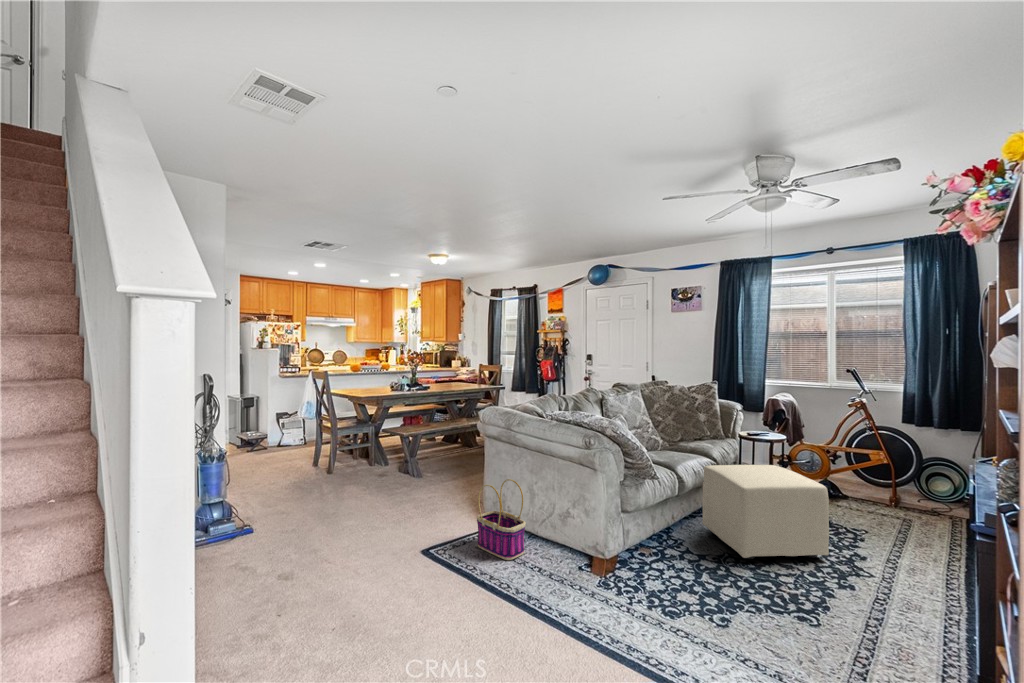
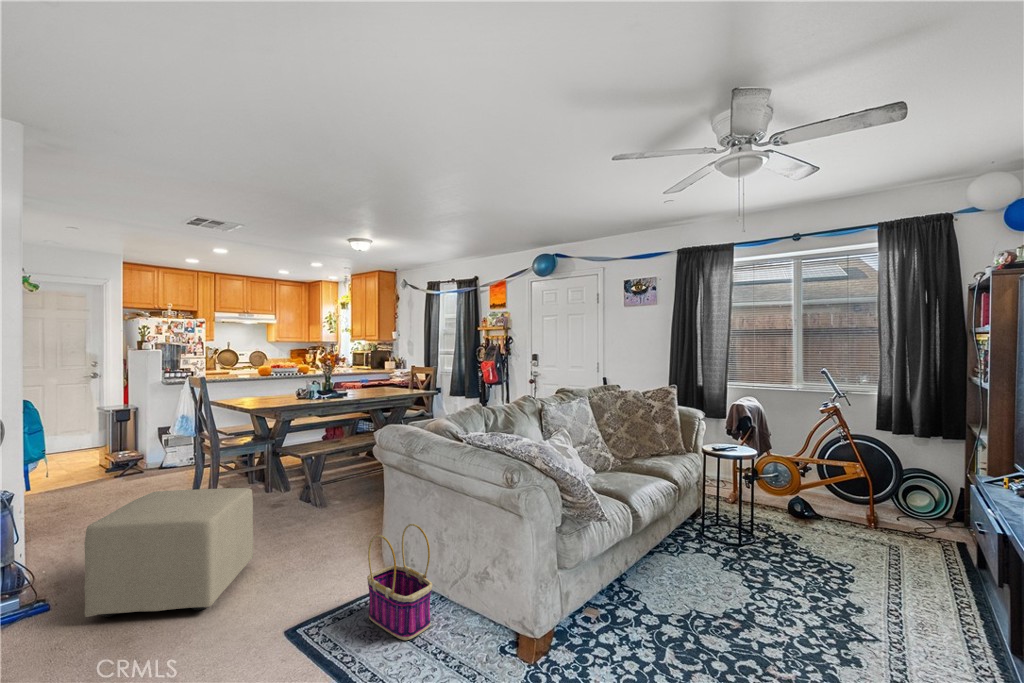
ottoman: present [703,465,829,559] -> present [84,488,253,617]

